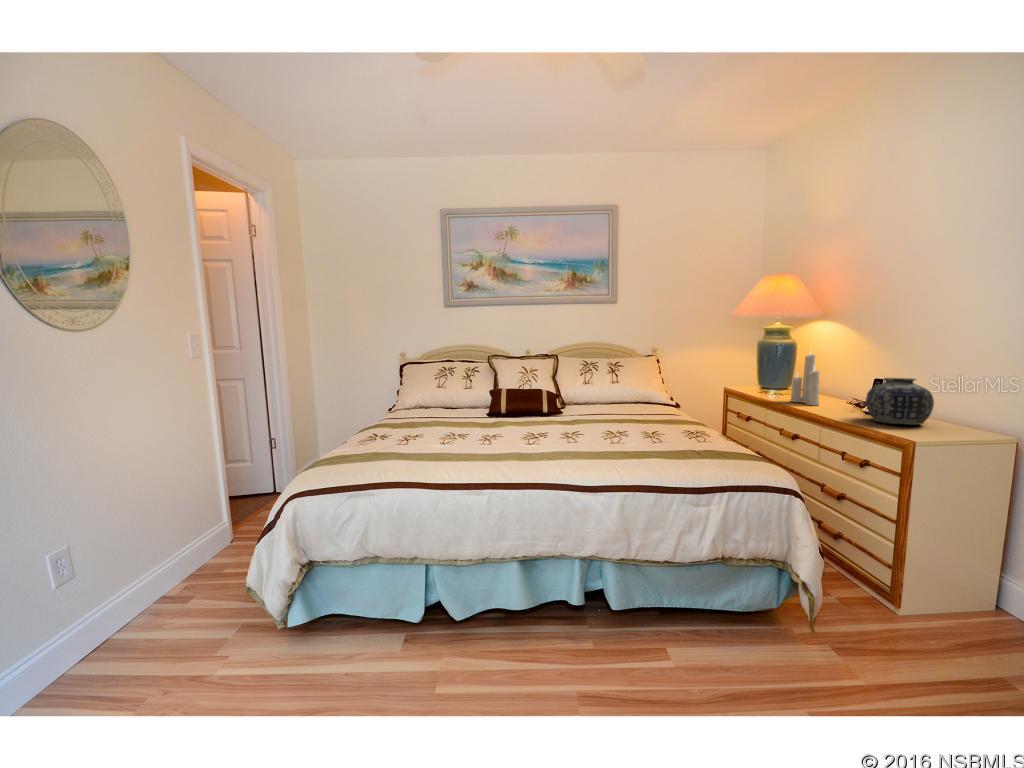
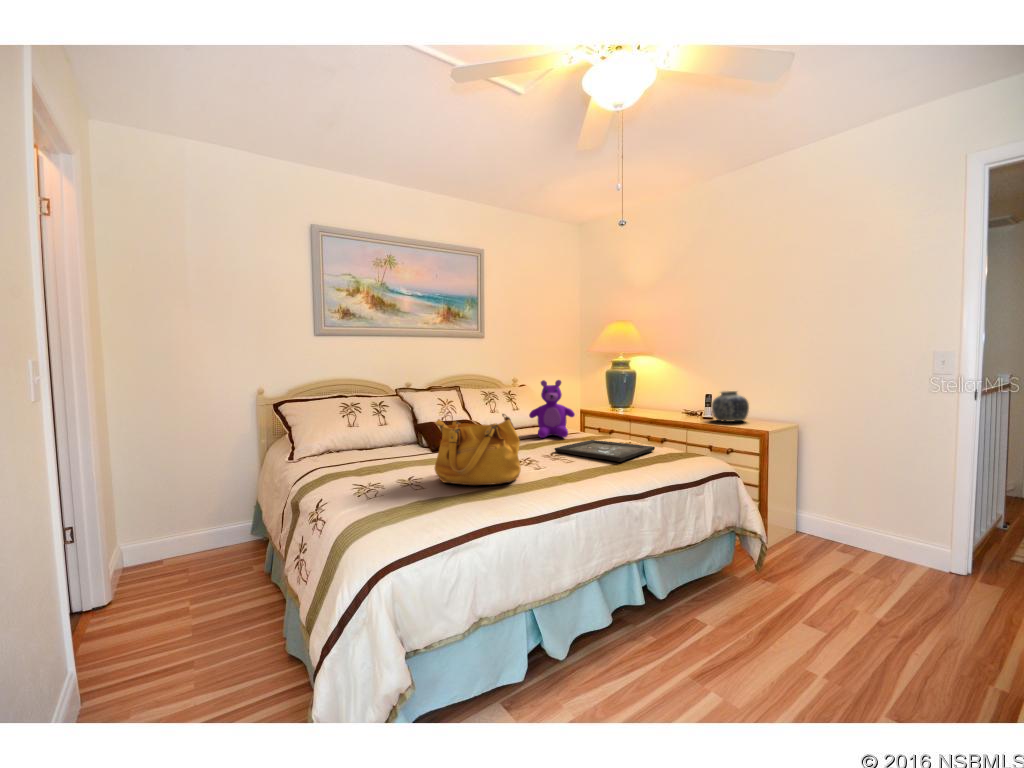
teddy bear: none [606,350,657,414] -> present [529,380,575,438]
candle: present [790,352,819,405] -> none [647,373,669,417]
handbag: none [430,383,502,446] -> present [435,414,521,485]
tray: none [587,420,693,447] -> present [555,440,655,462]

